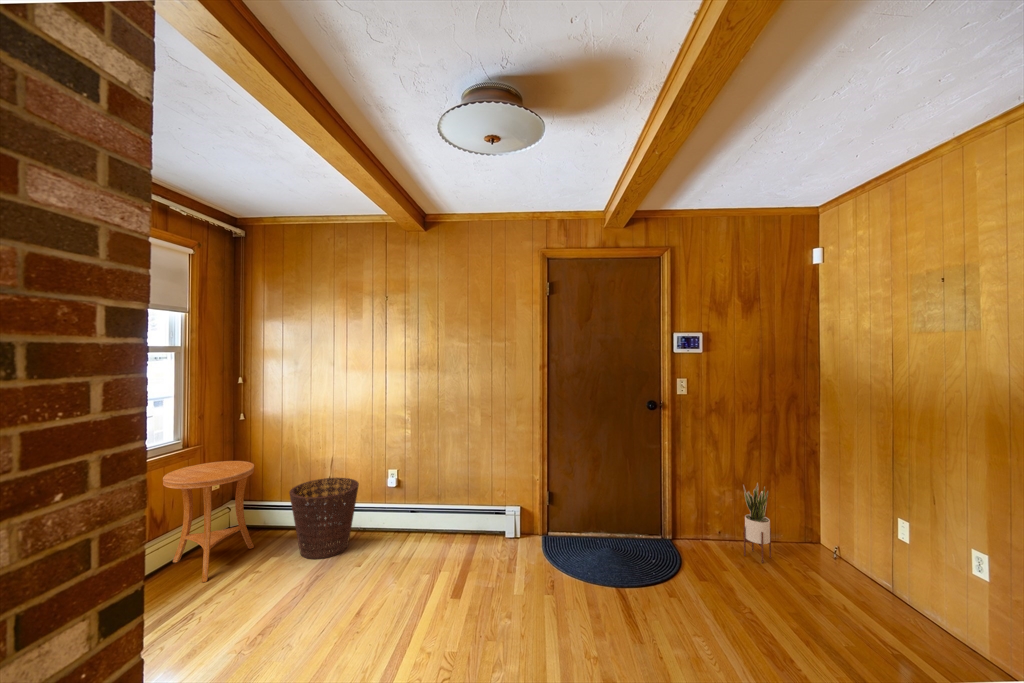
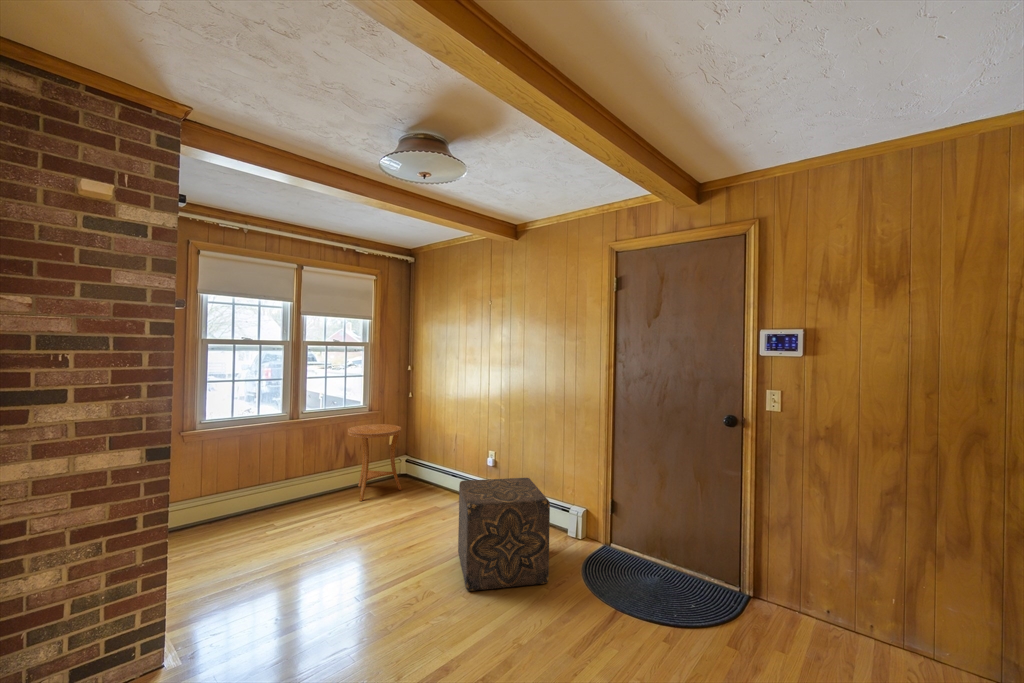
basket: present [289,478,359,559] -> none [413,449,463,508]
potted plant: present [743,483,771,563] -> none [827,540,882,658]
ottoman: none [427,490,548,636] -> present [458,478,550,591]

